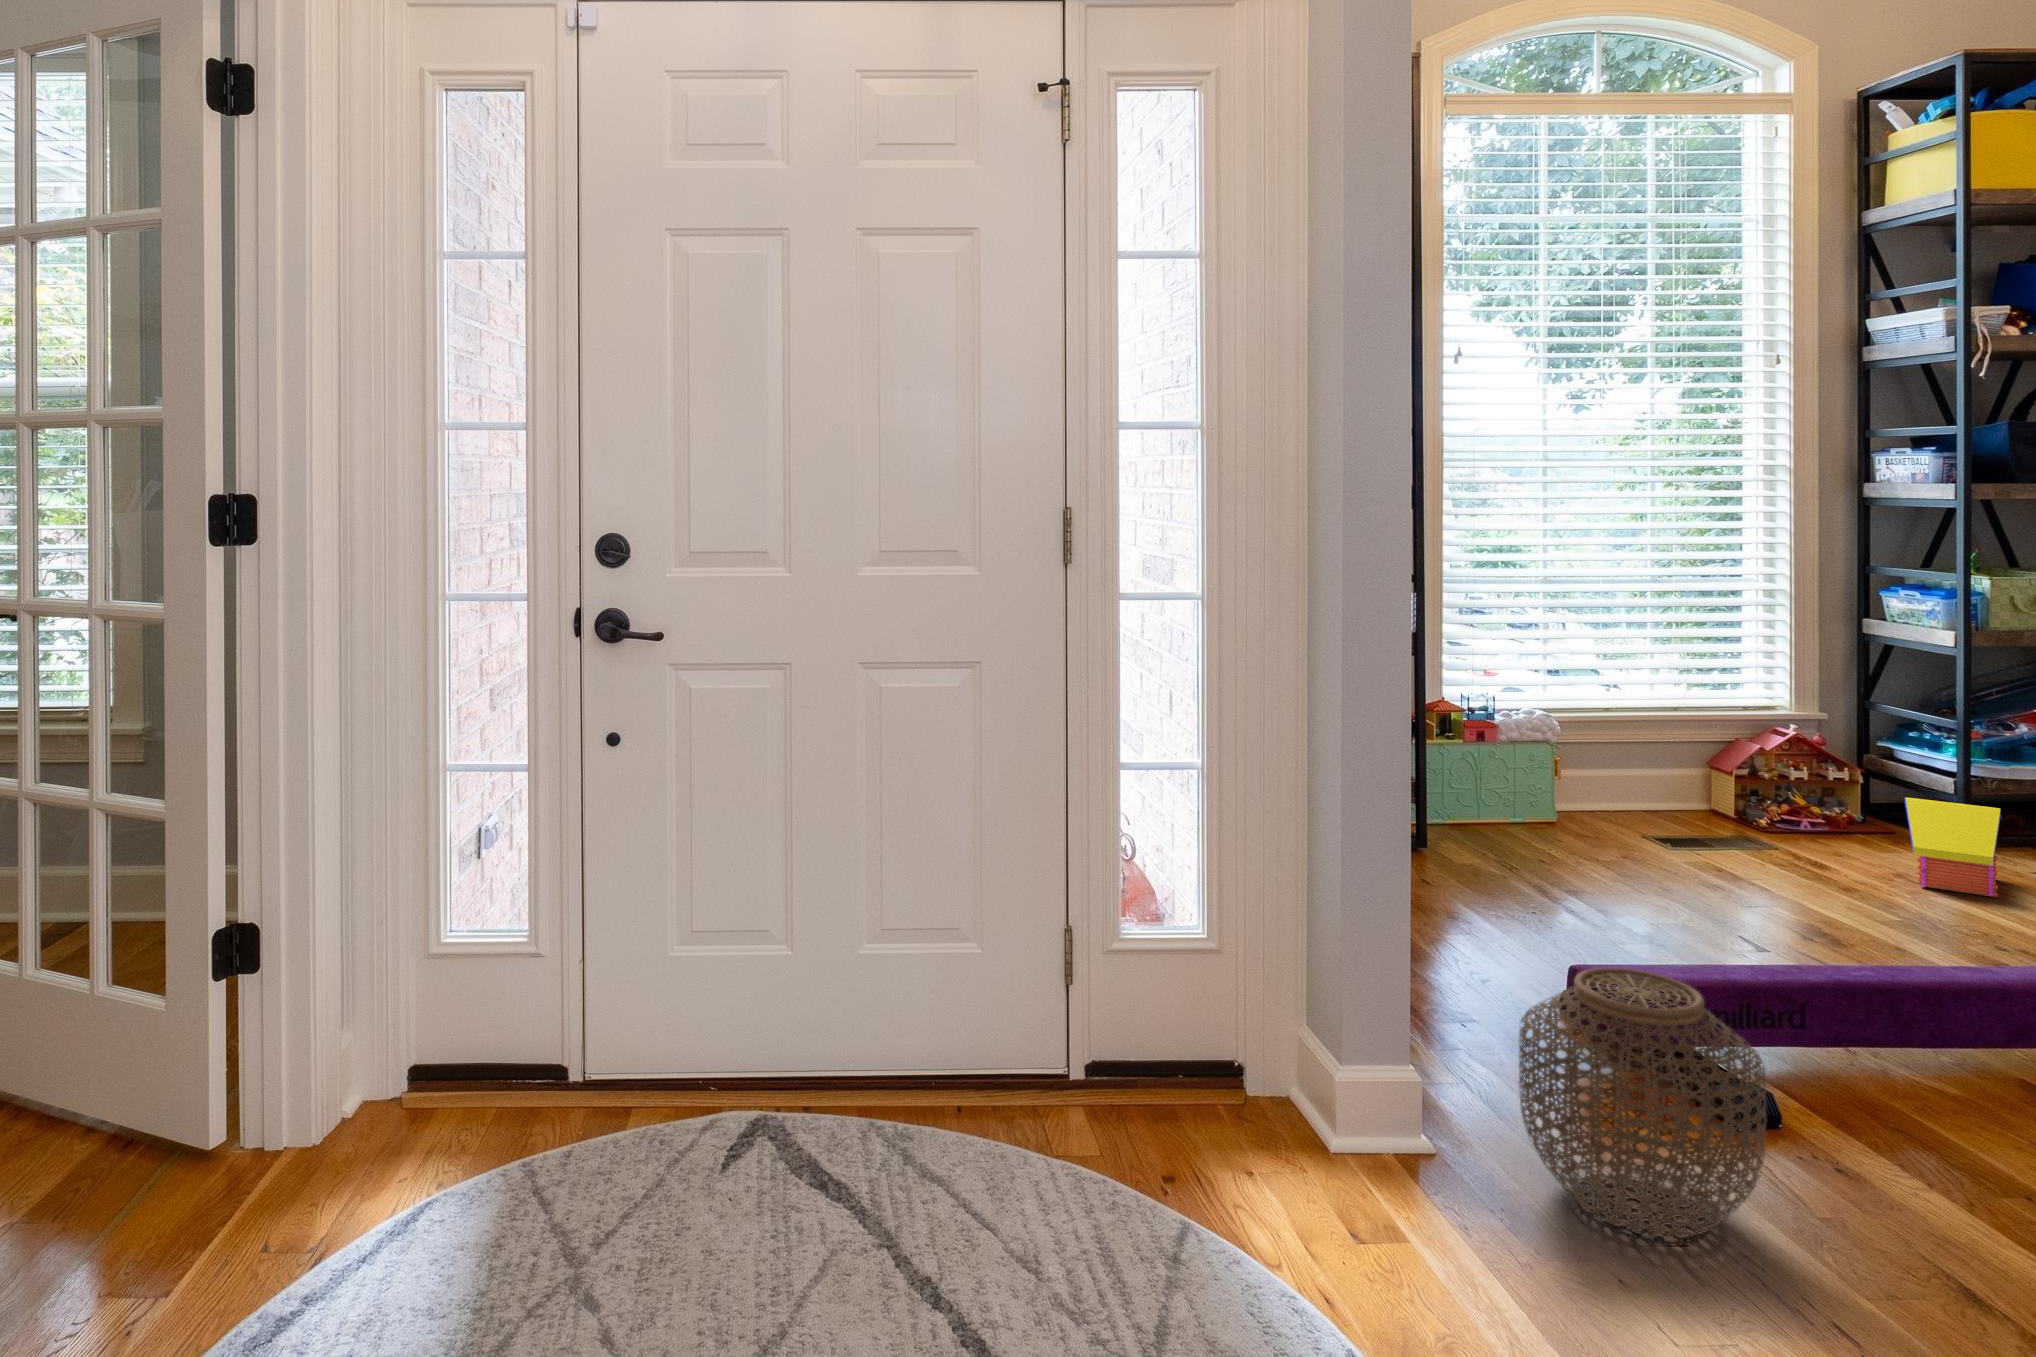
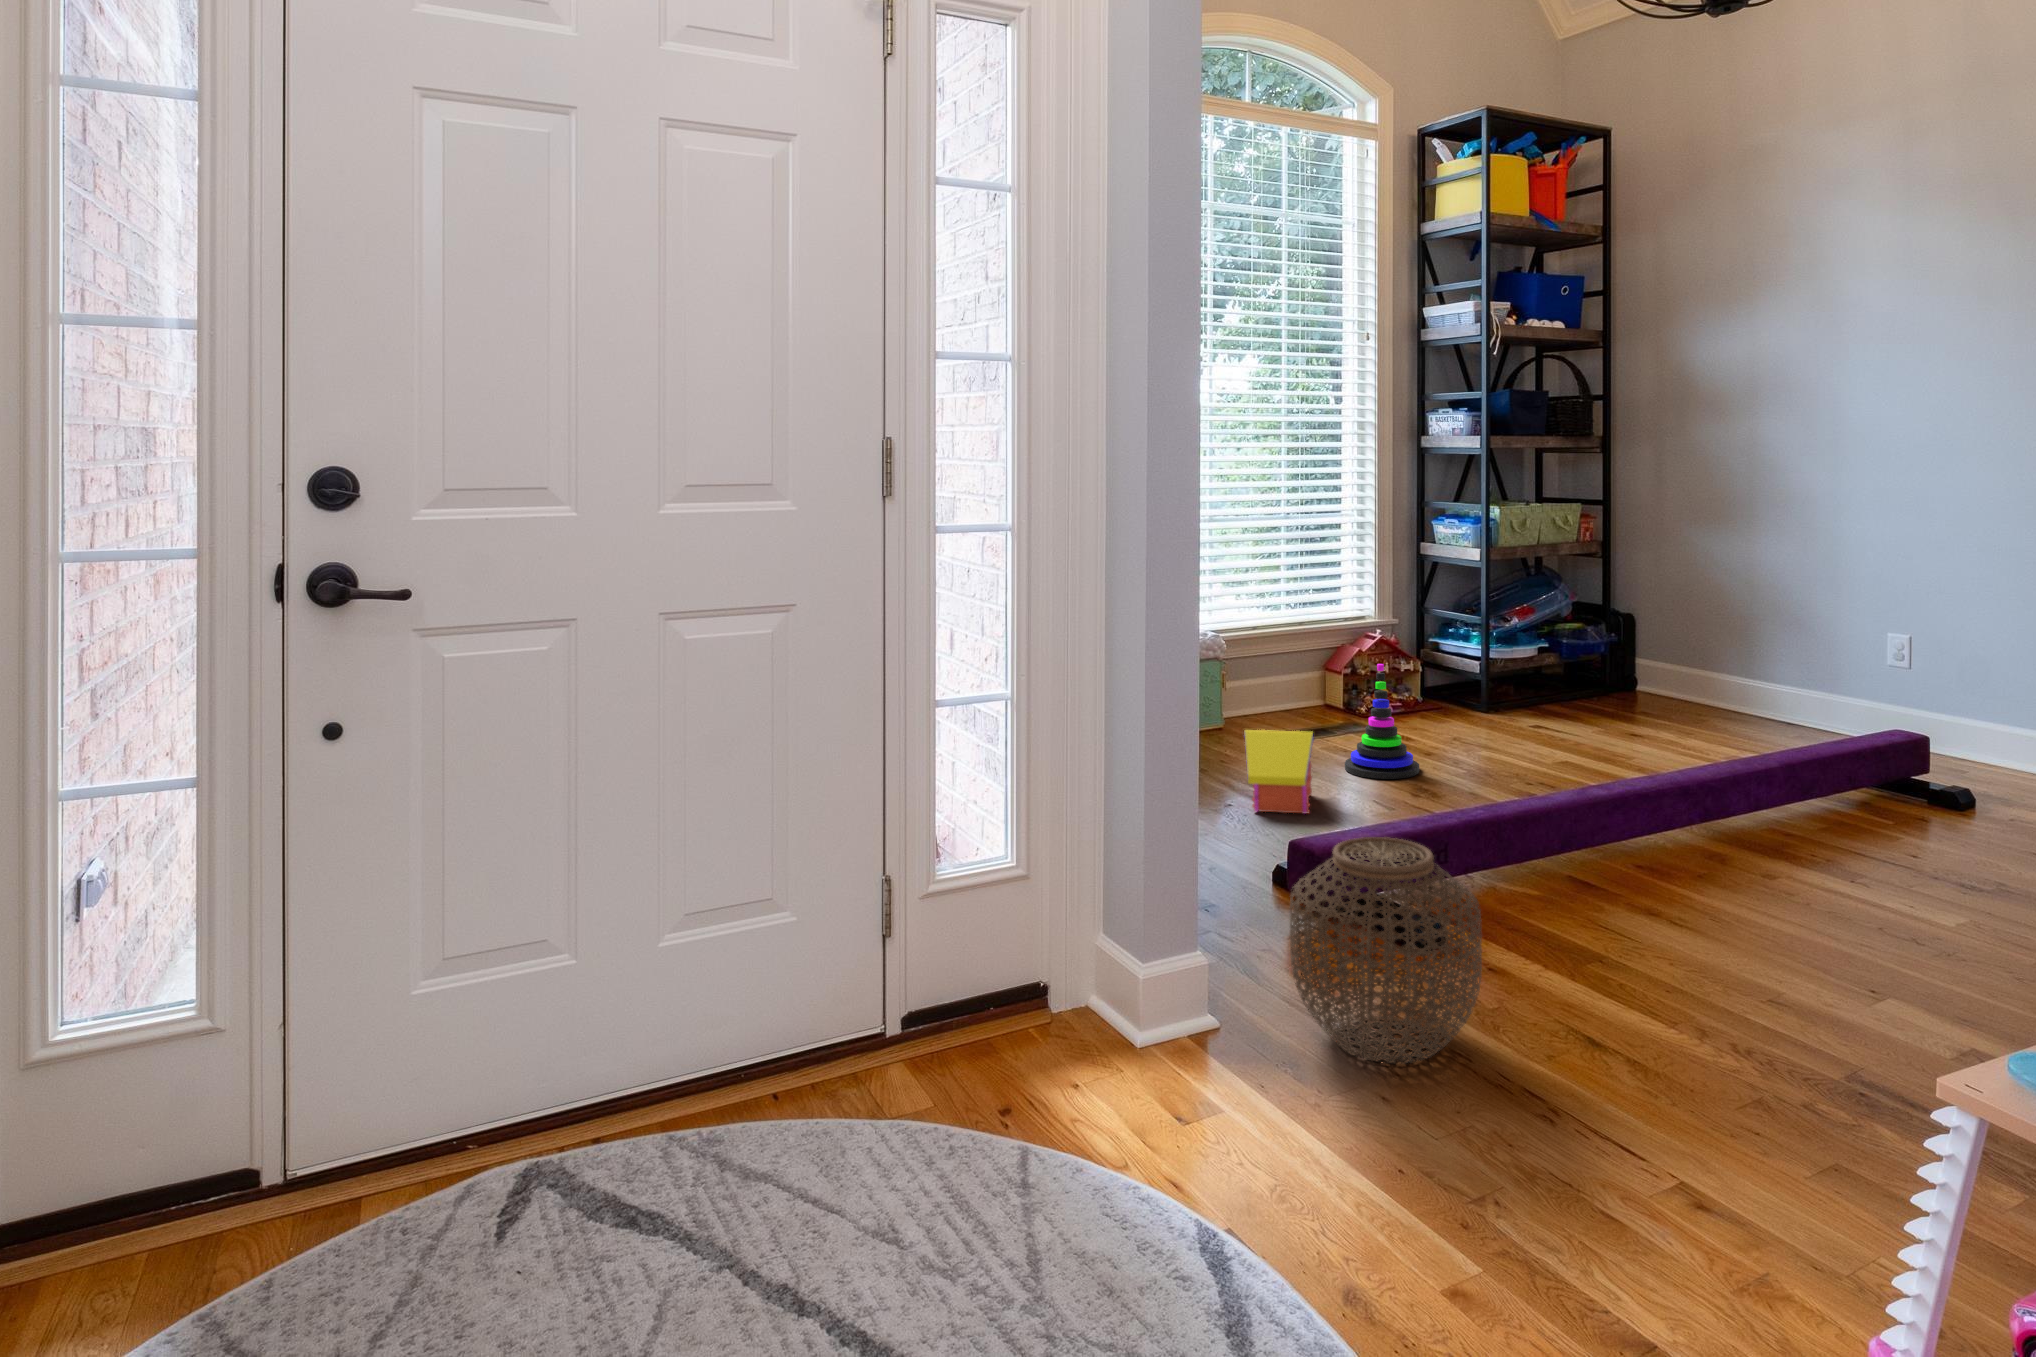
stacking toy: none [1712,765,1819,910] -> present [1345,664,1419,779]
toy house: present [1905,798,2002,897] -> present [1244,730,1314,813]

